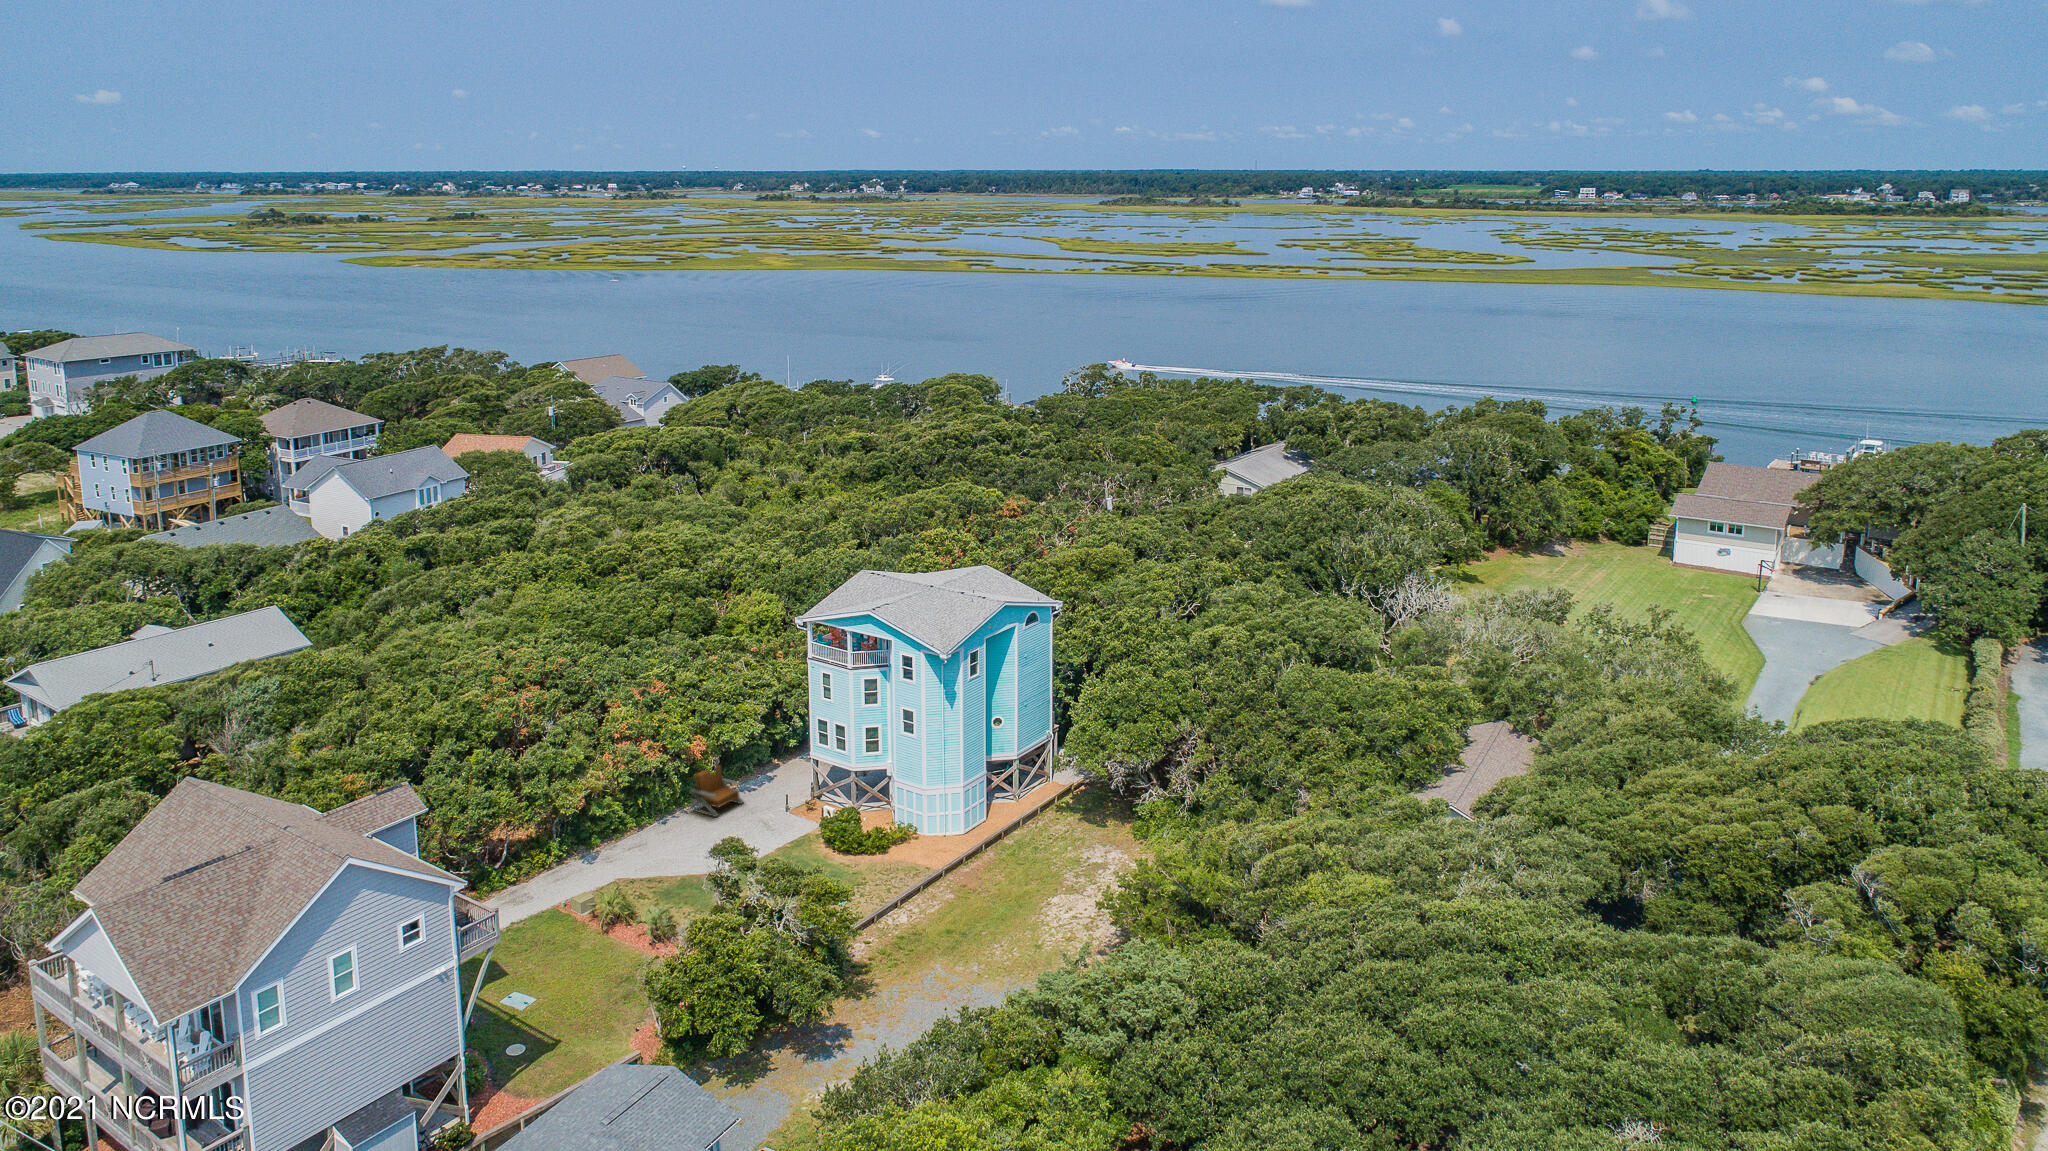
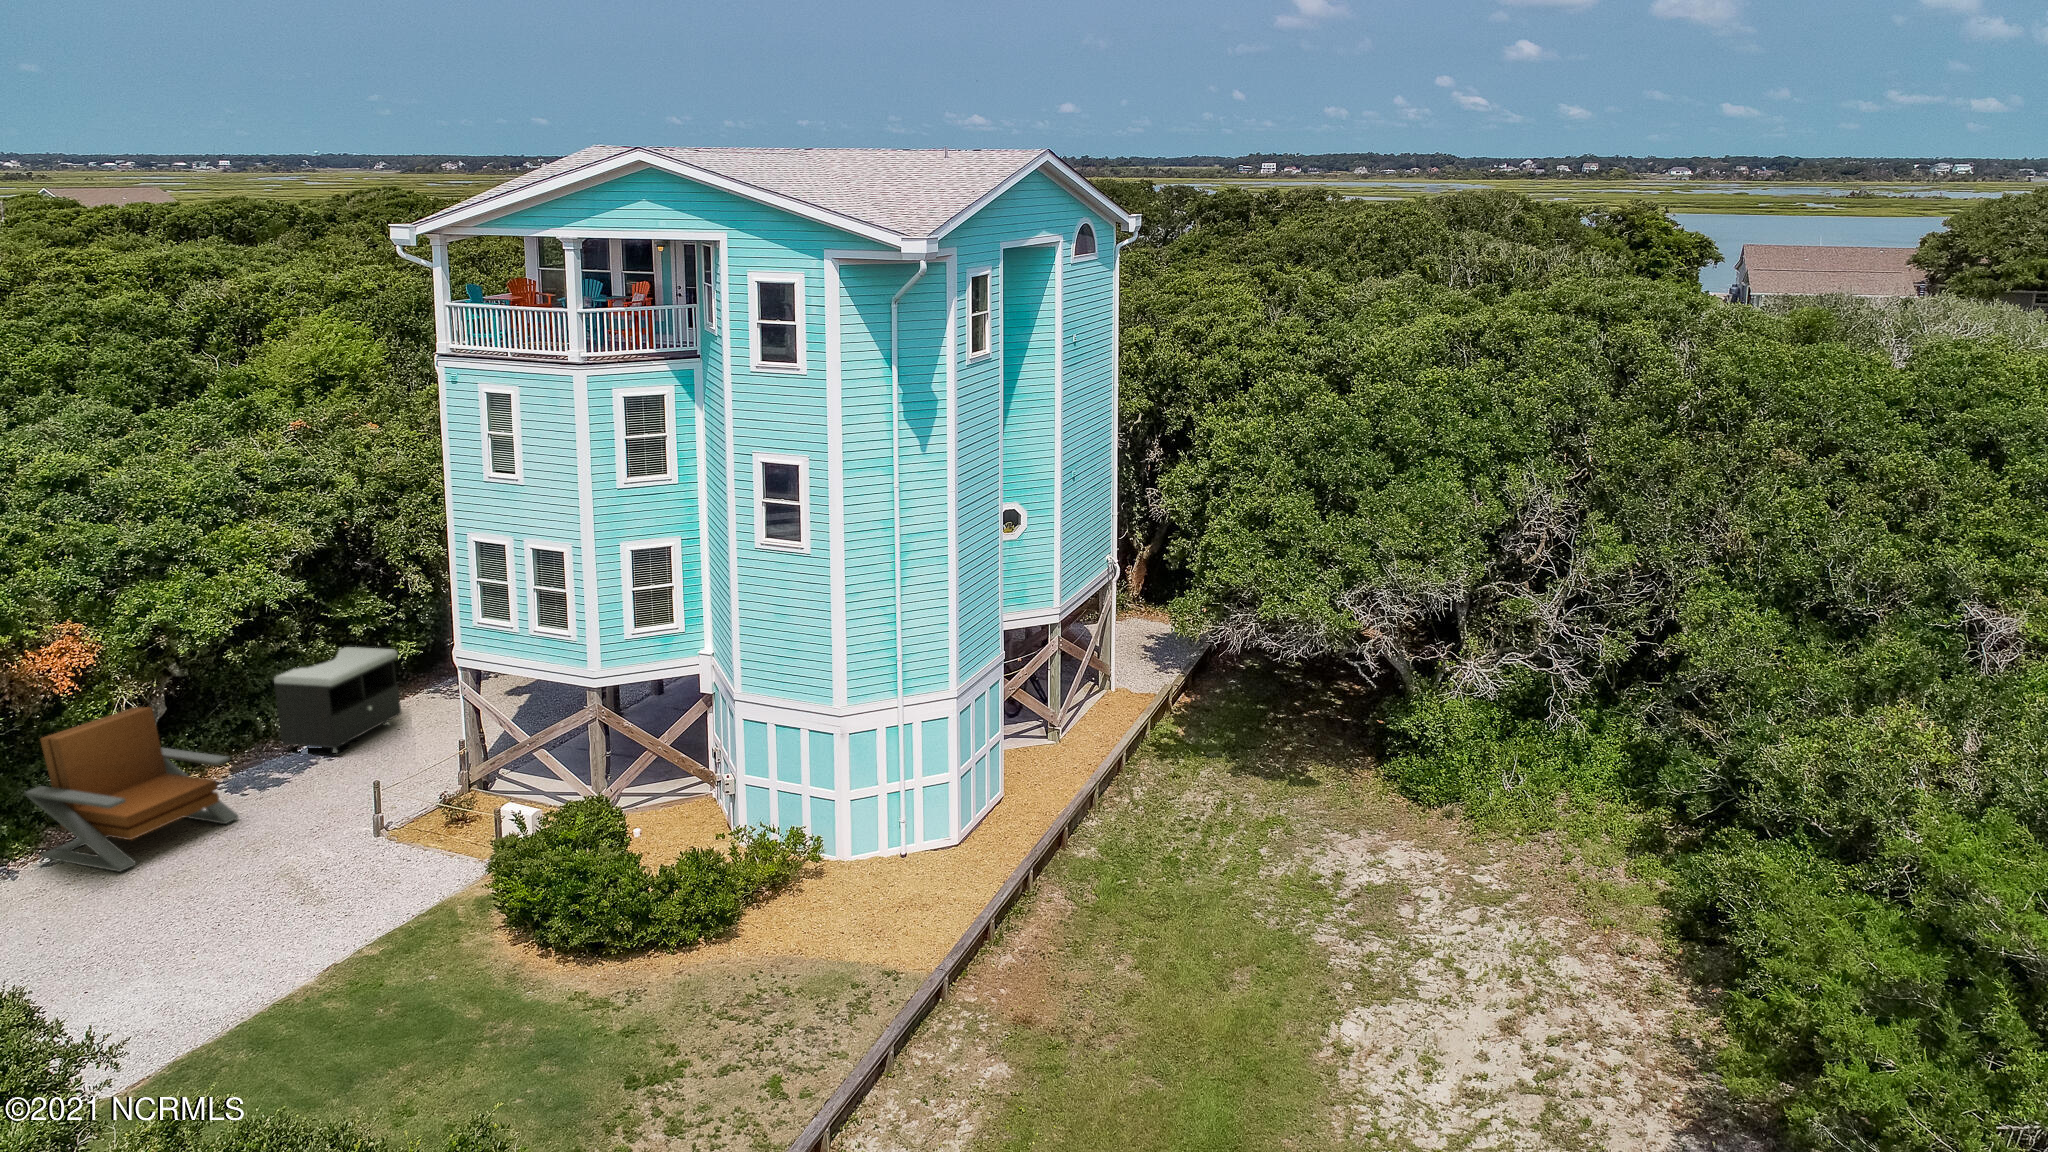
storage bench: none [751,740,790,780] -> present [274,647,401,753]

